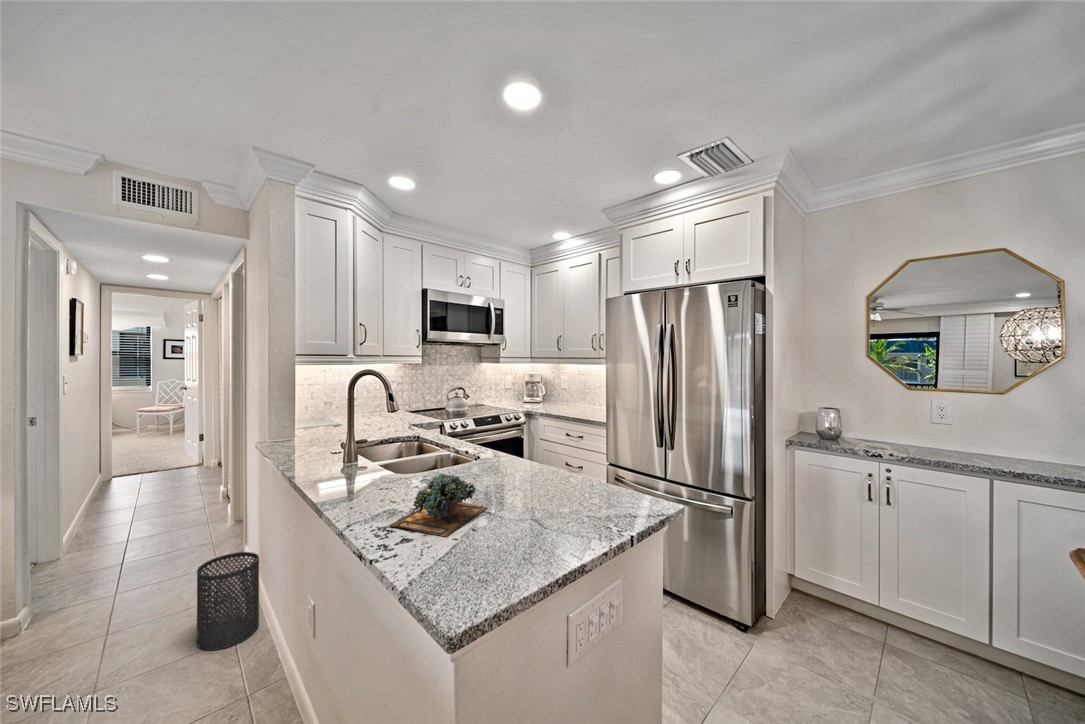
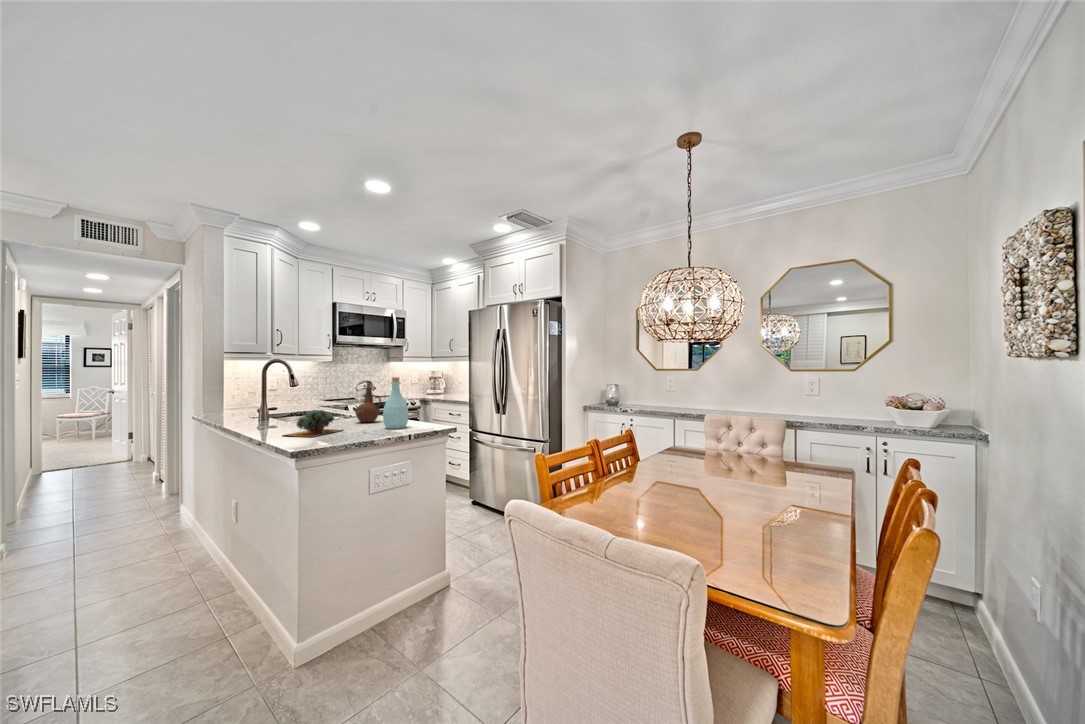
ceramic pitcher: none [488,412,527,479] -> present [355,382,381,422]
bottle: none [549,413,593,507] -> present [383,377,408,429]
trash can: present [197,552,259,650] -> none [148,496,197,561]

